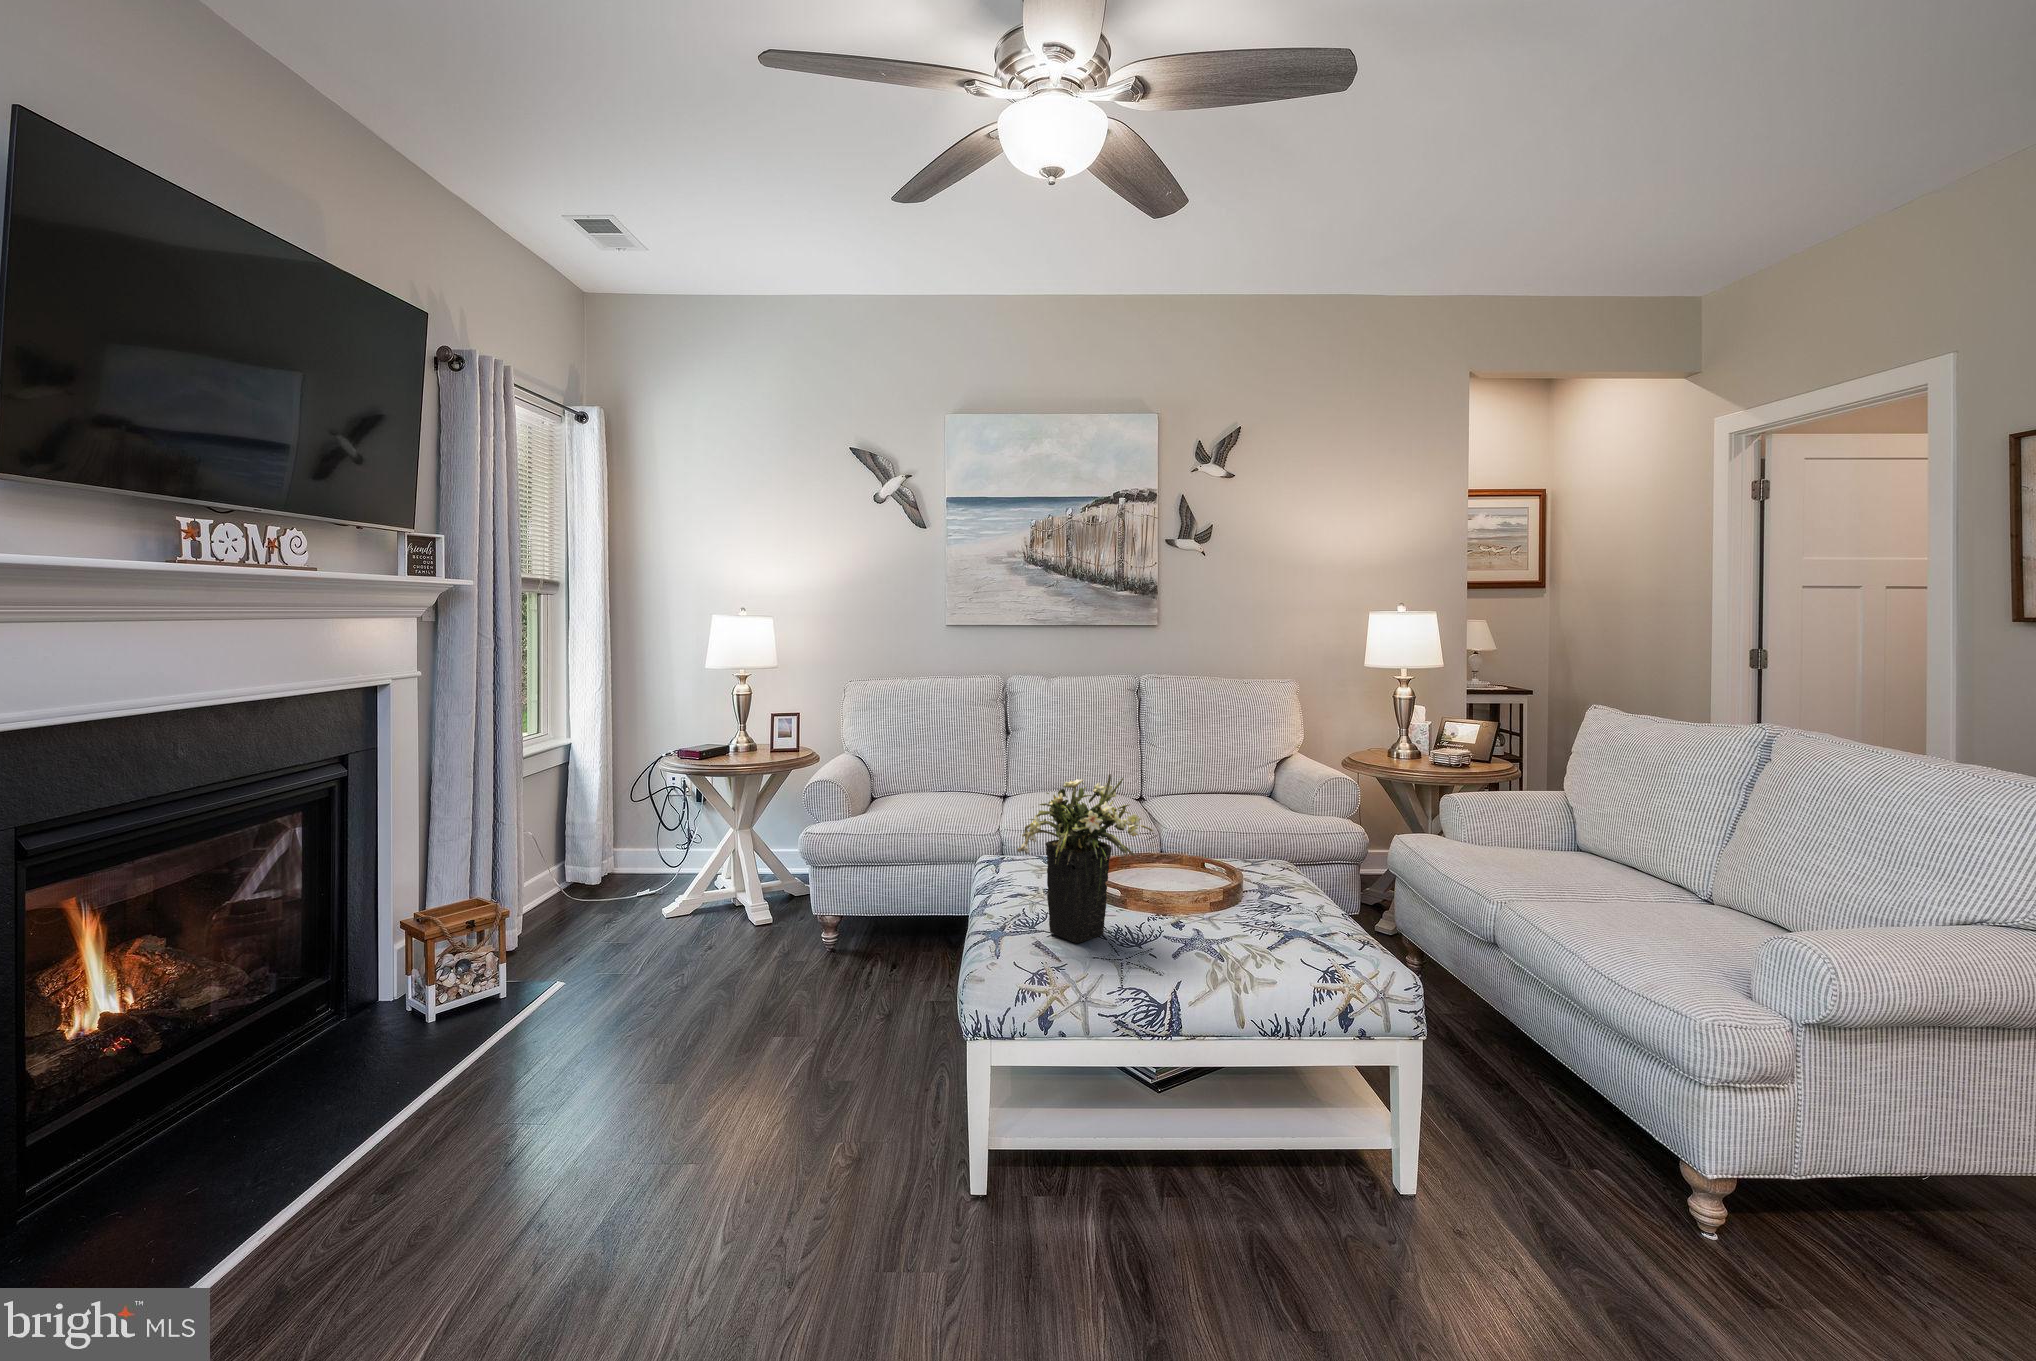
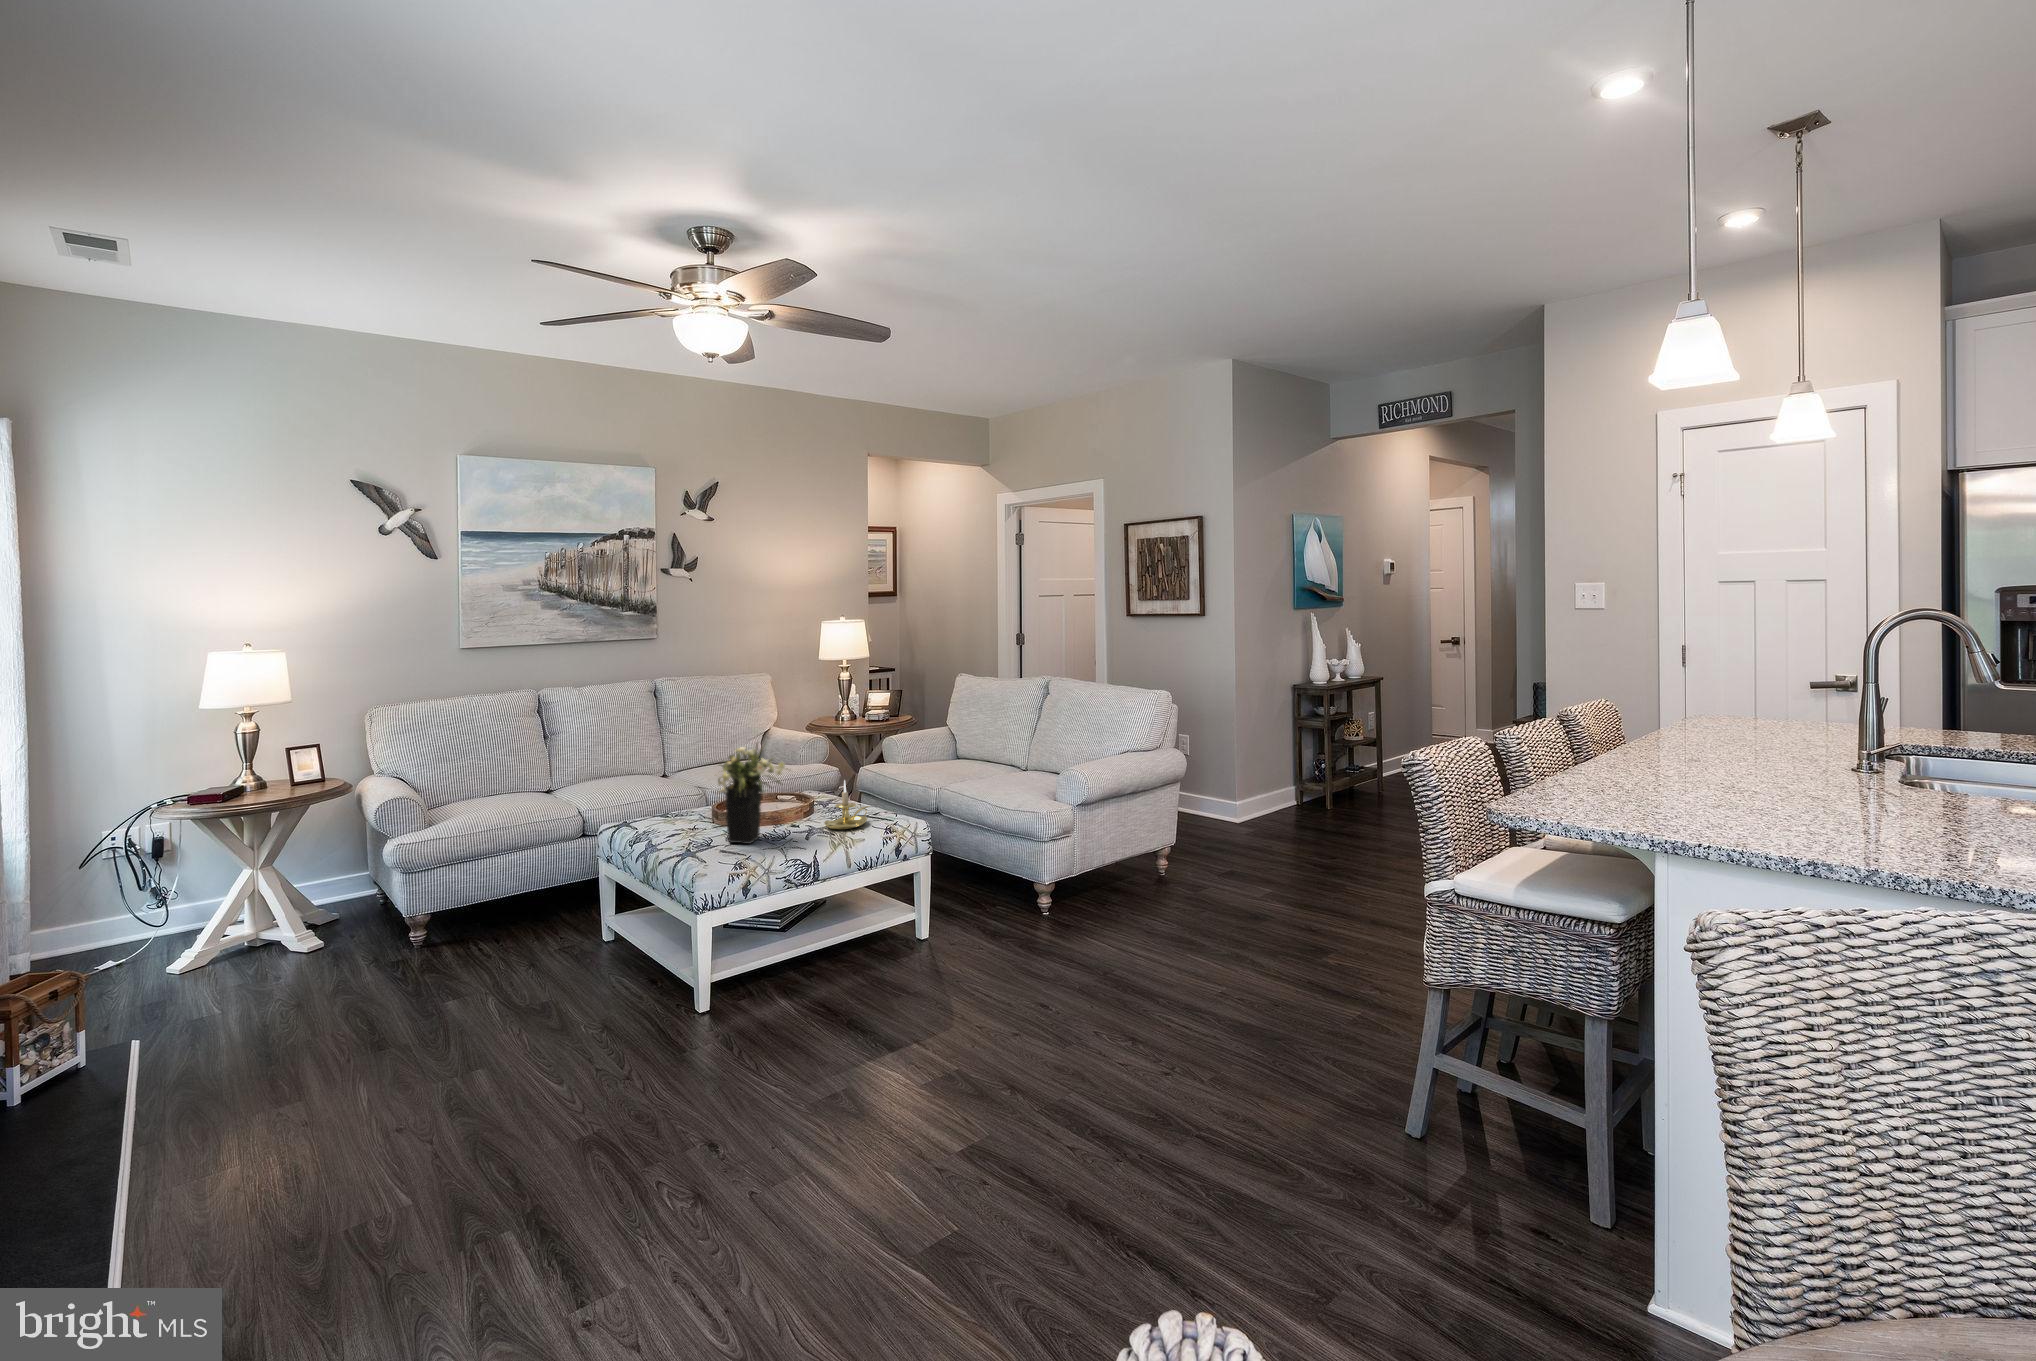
candle holder: none [1218,862,1311,953] -> present [824,780,869,829]

